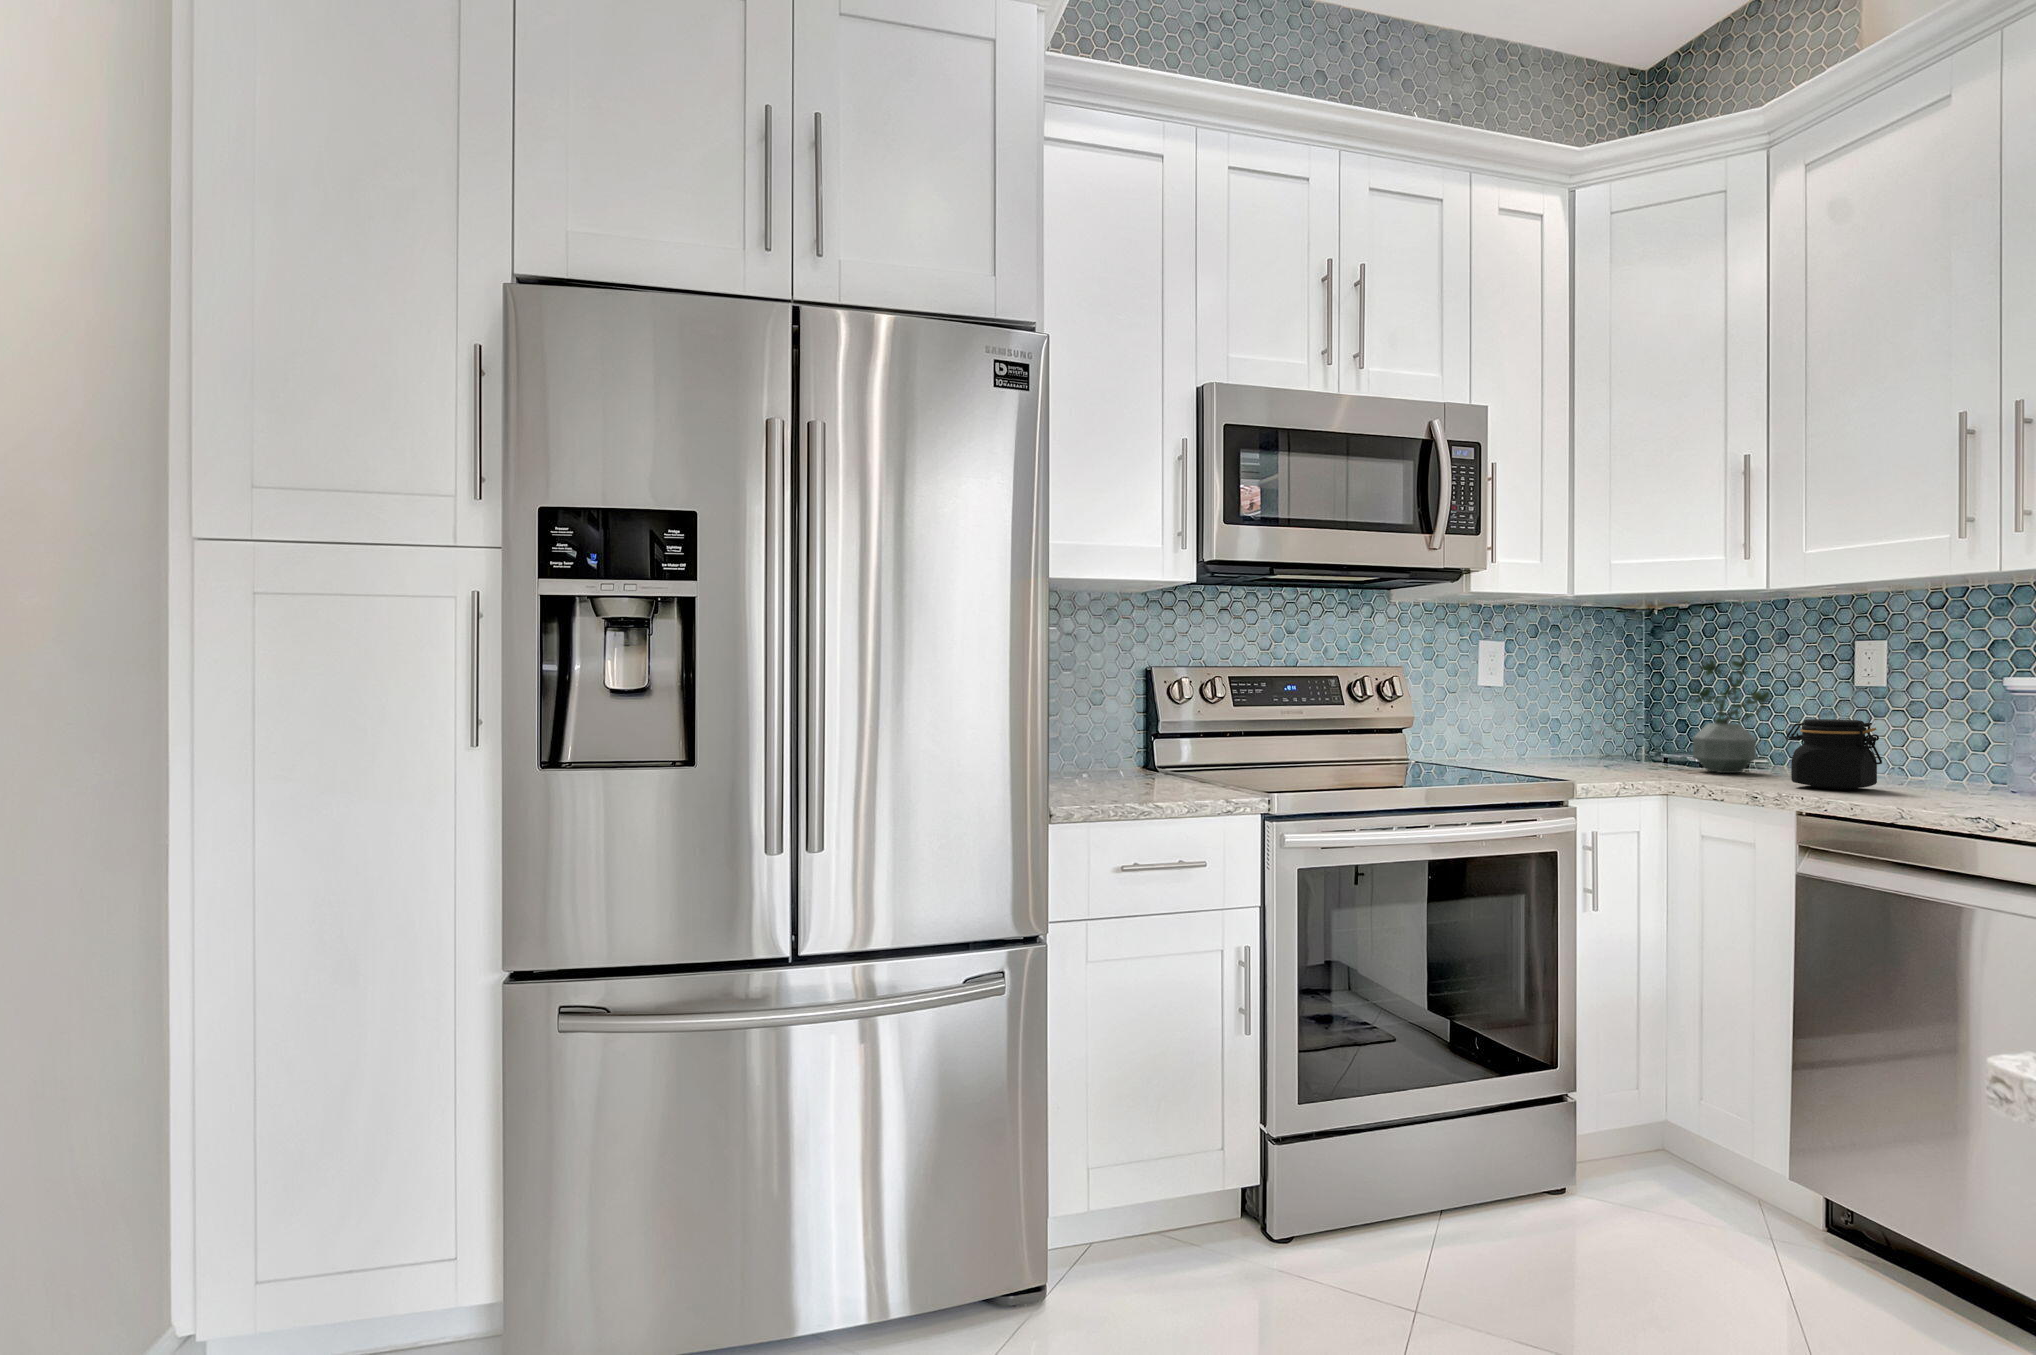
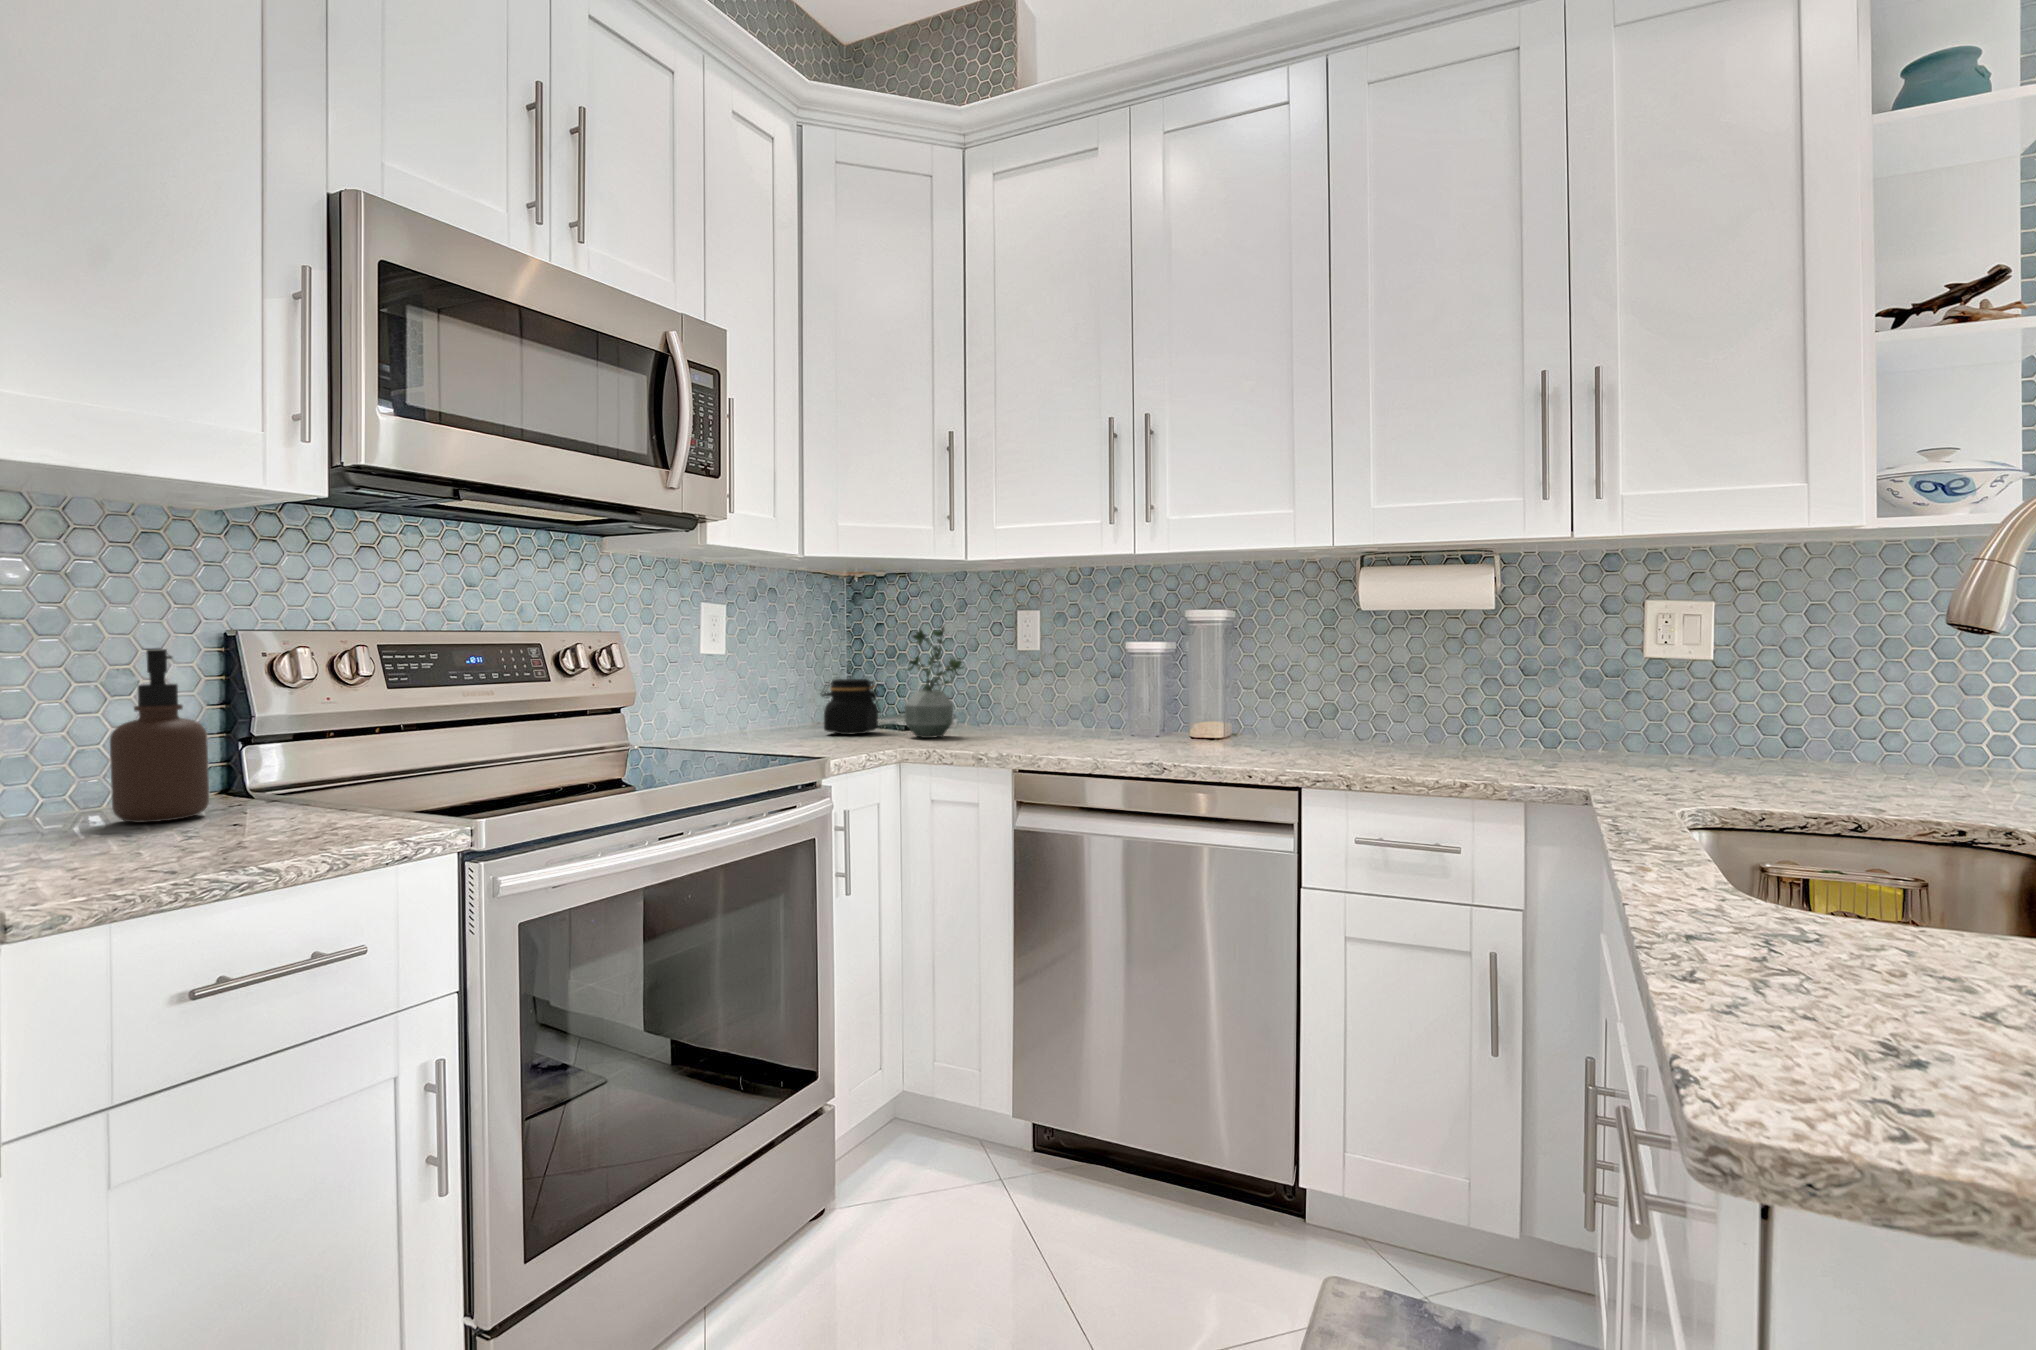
soap dispenser: none [1093,678,1137,779] -> present [110,649,209,823]
jar: present [1786,719,1882,790] -> present [822,679,880,735]

